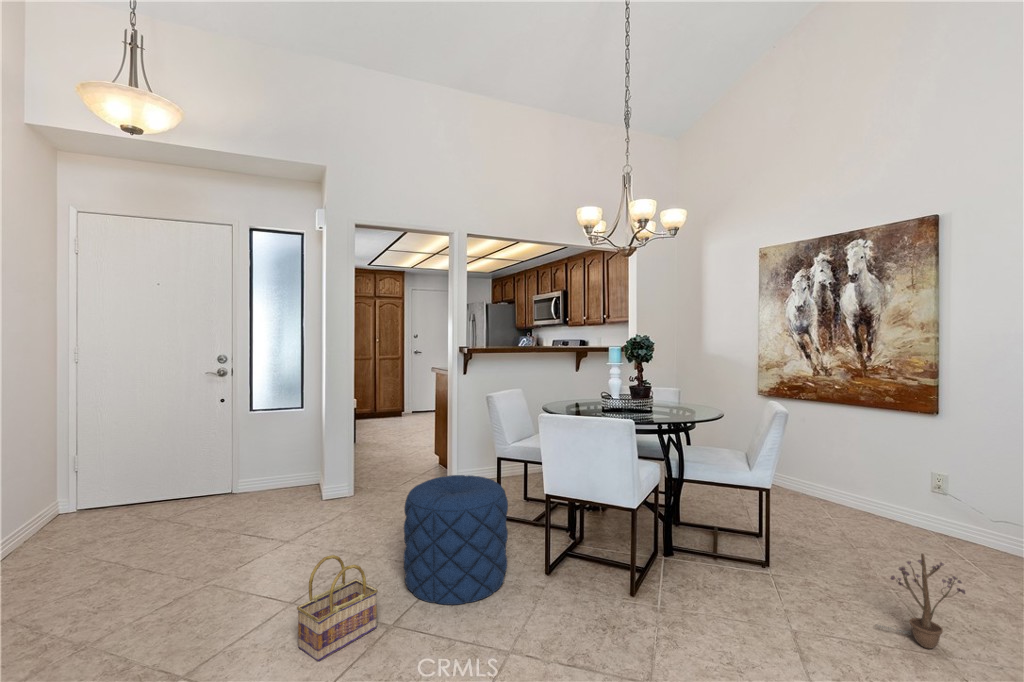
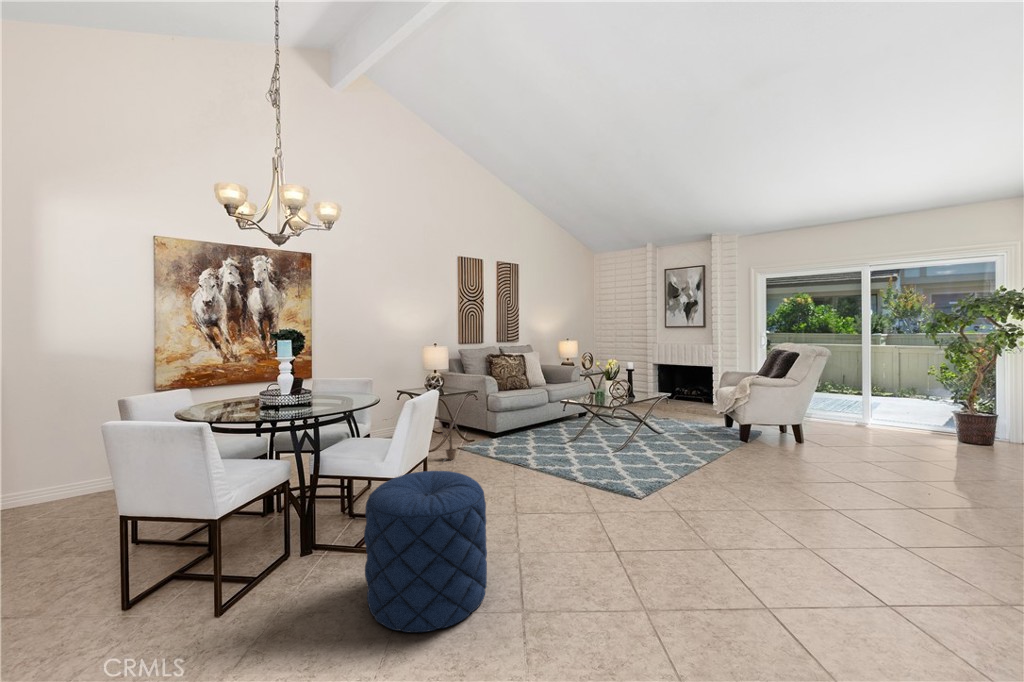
basket: present [297,555,378,661] -> none [537,534,614,642]

